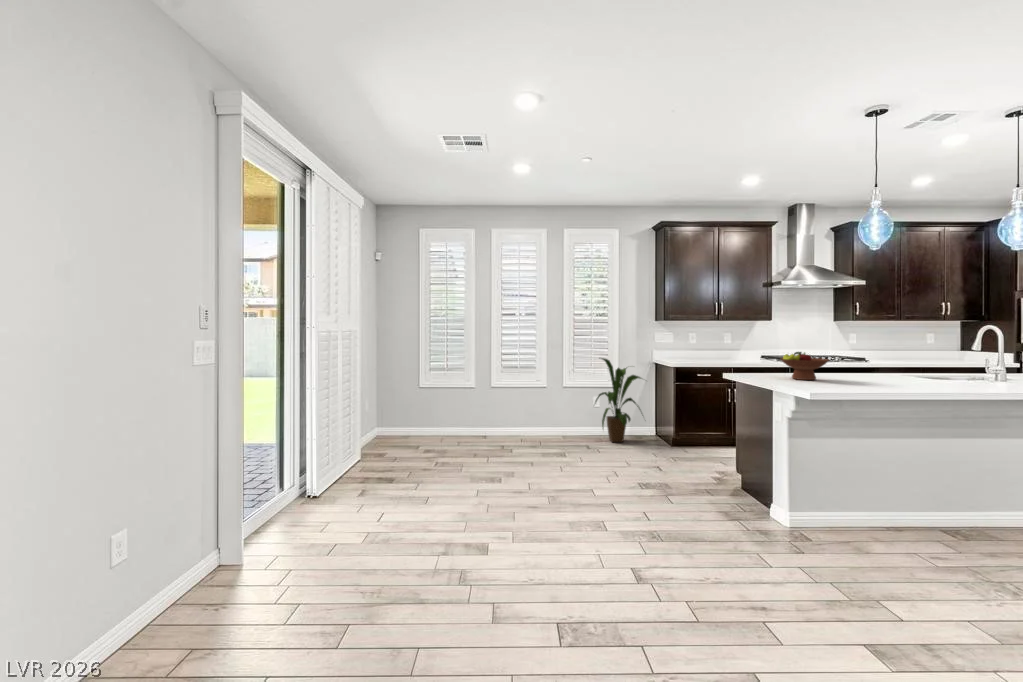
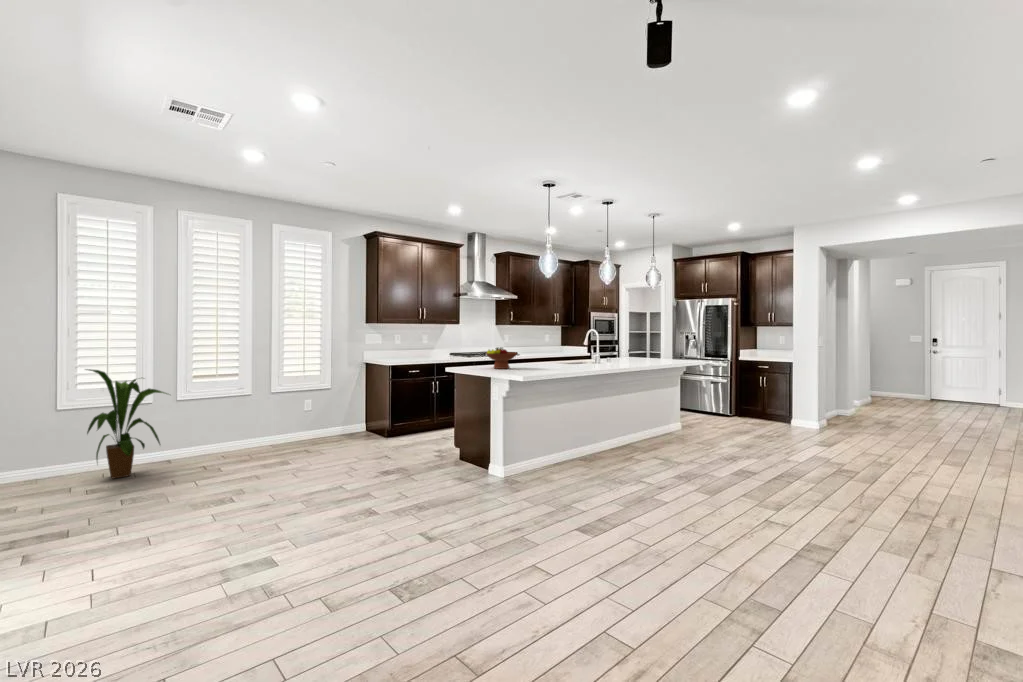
house plant: present [595,358,641,442] -> present [86,369,167,479]

